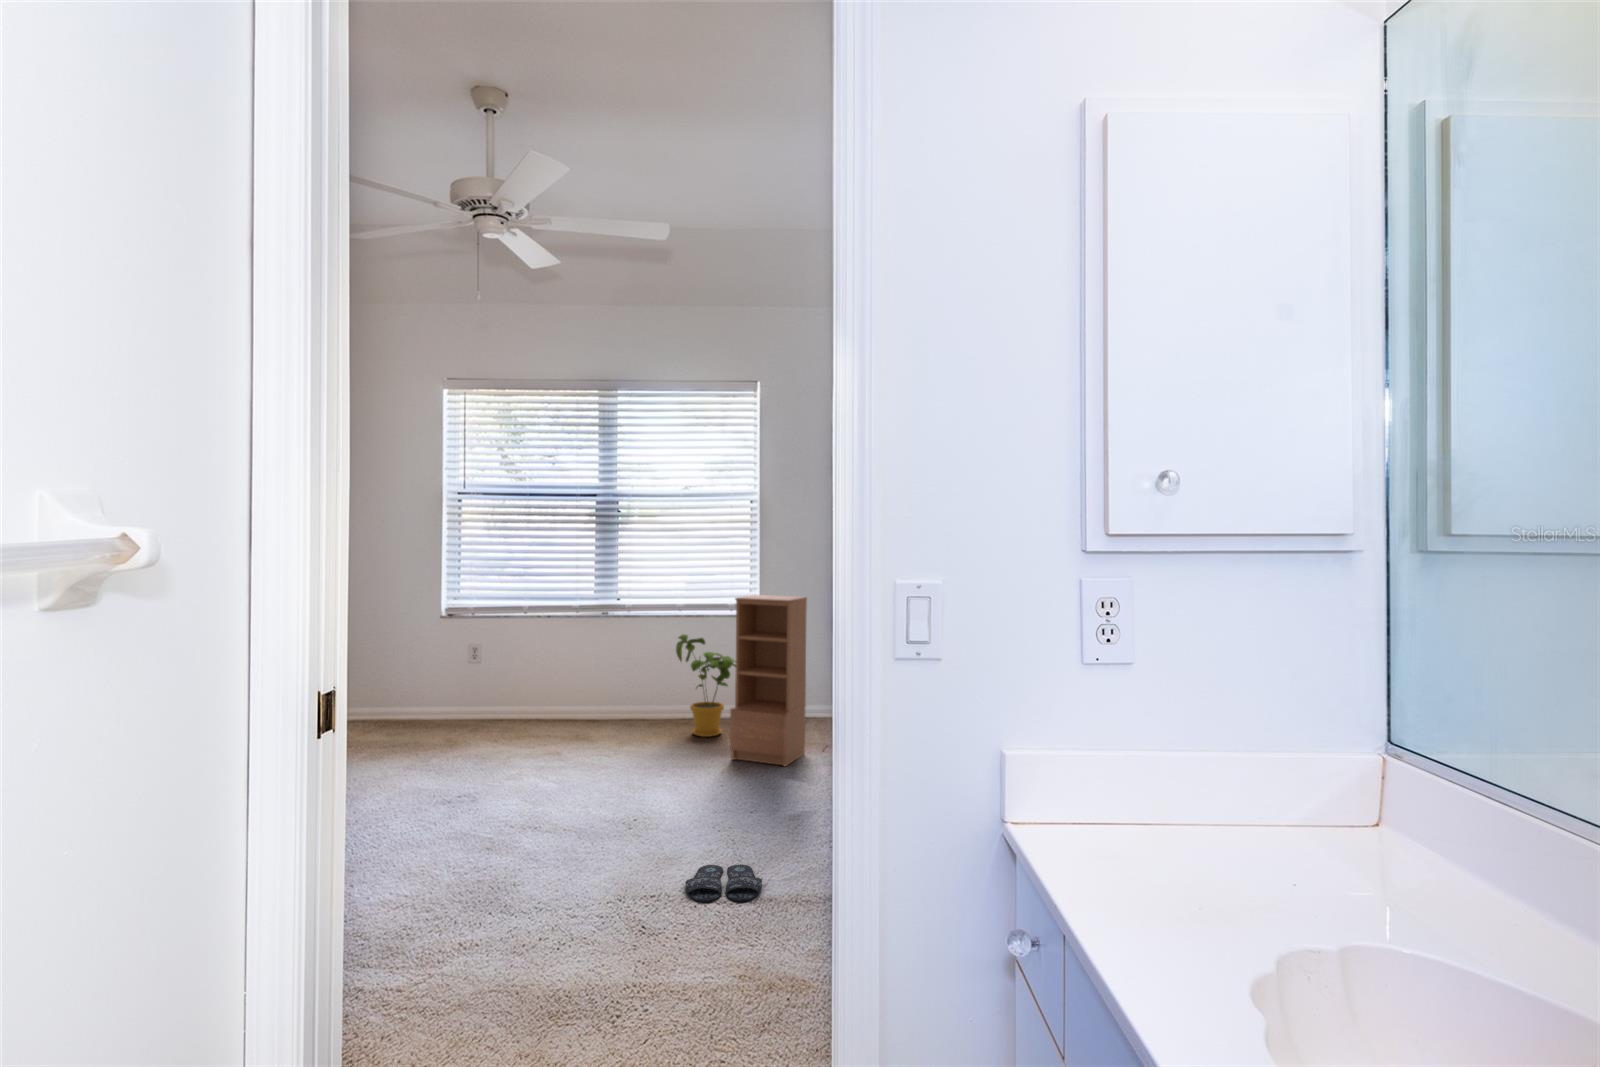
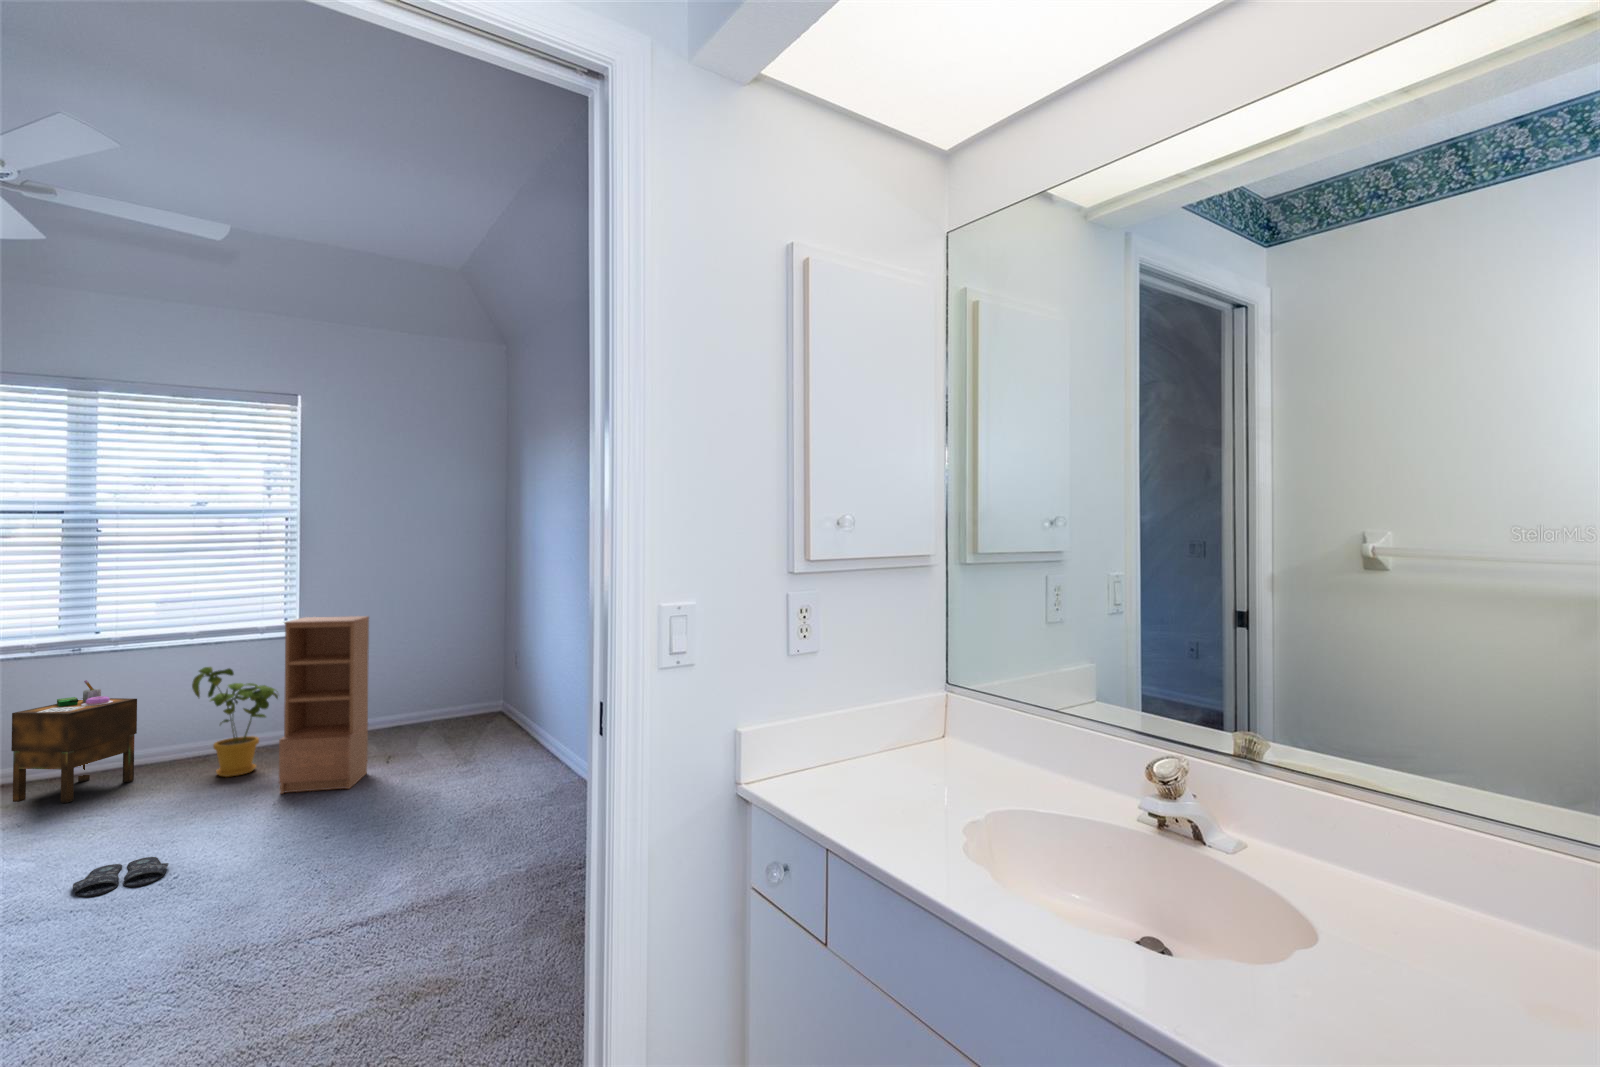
nightstand: none [564,637,641,737] -> present [11,680,137,803]
slippers: present [686,864,762,902] -> present [73,857,168,897]

